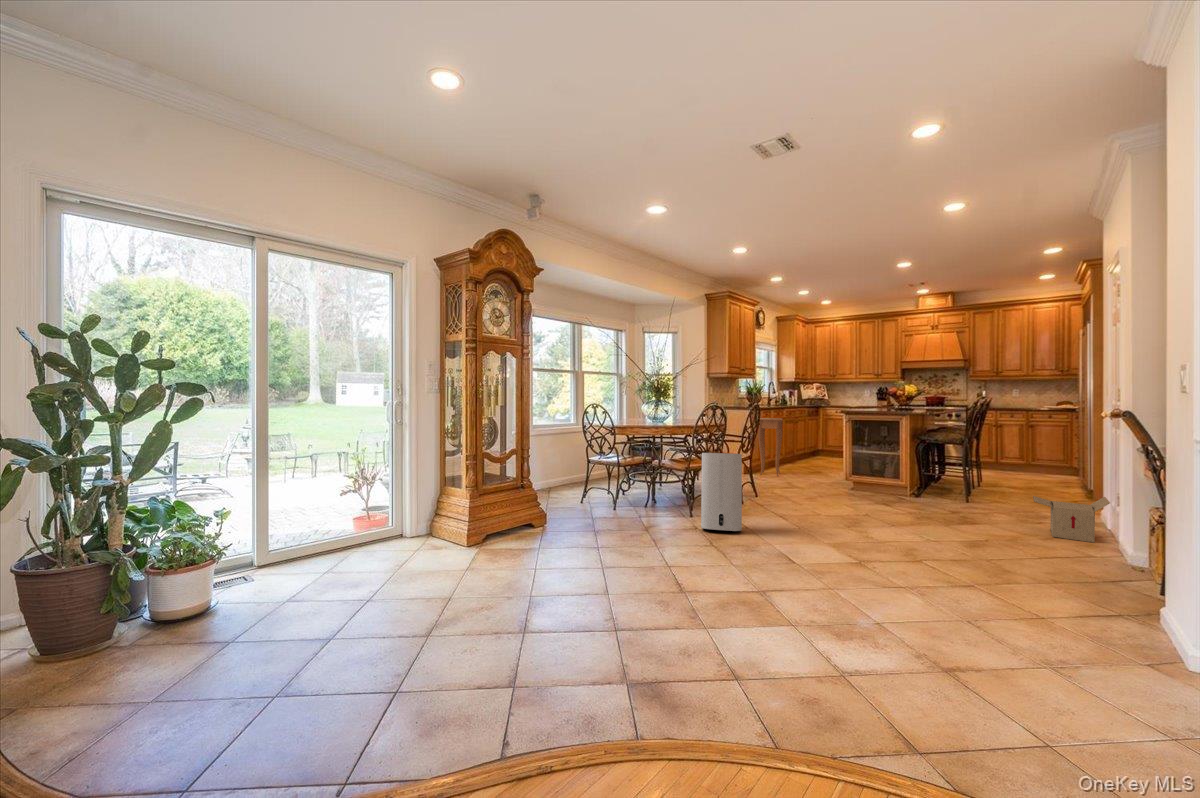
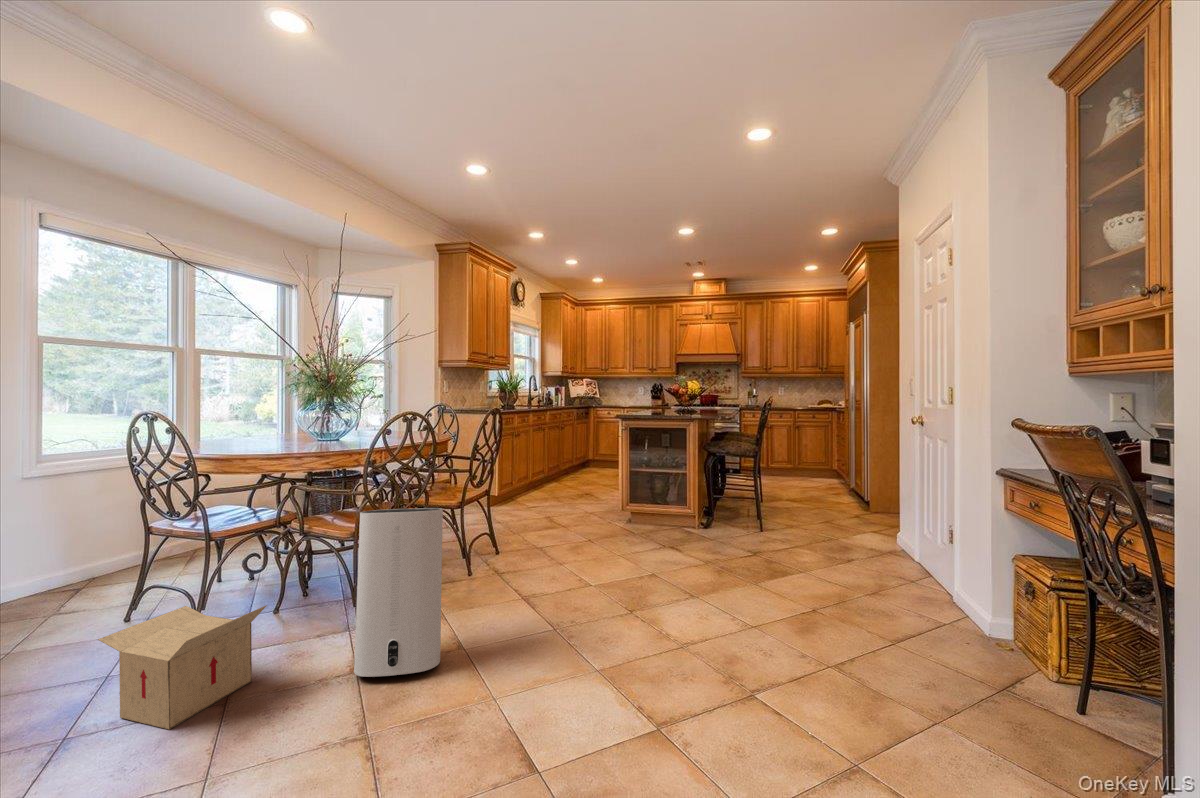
side table: present [758,418,783,476] -> none [510,425,544,505]
cardboard box: present [1033,496,1110,543] -> present [98,605,267,729]

